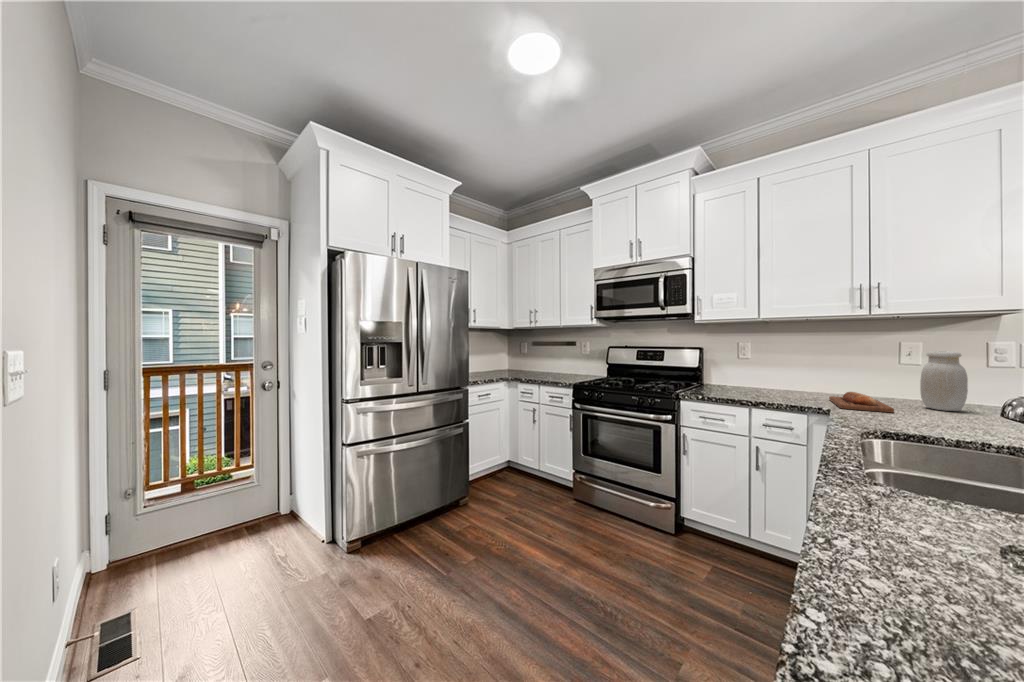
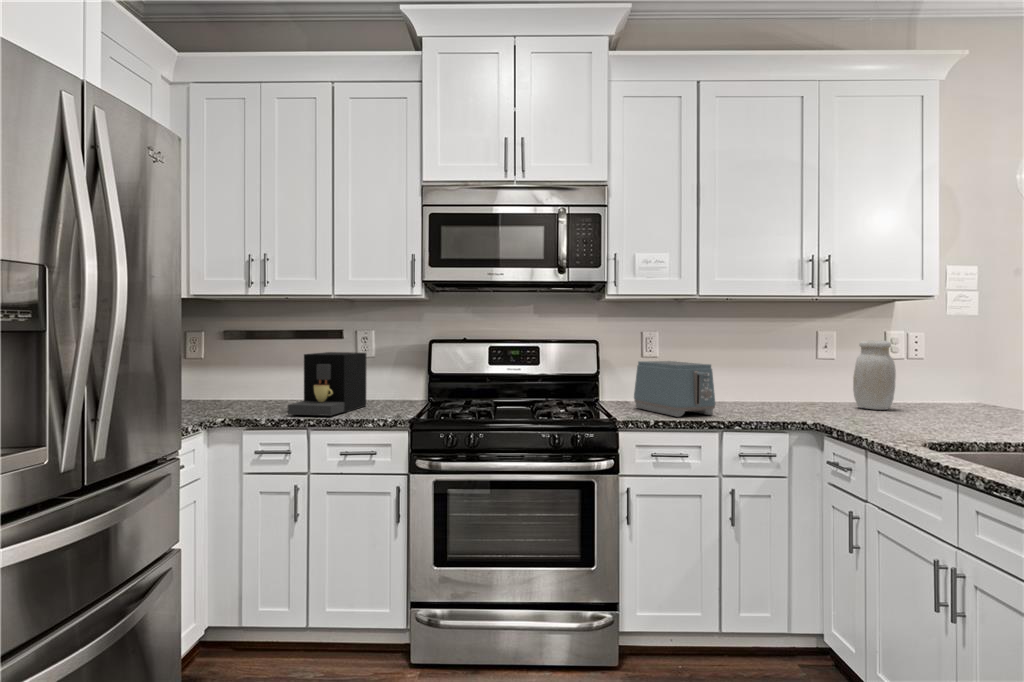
coffee maker: none [535,352,576,379] -> present [288,352,366,416]
toaster: none [715,361,757,398] -> present [634,361,715,417]
bread loaf: present [829,392,894,413] -> none [773,395,870,420]

